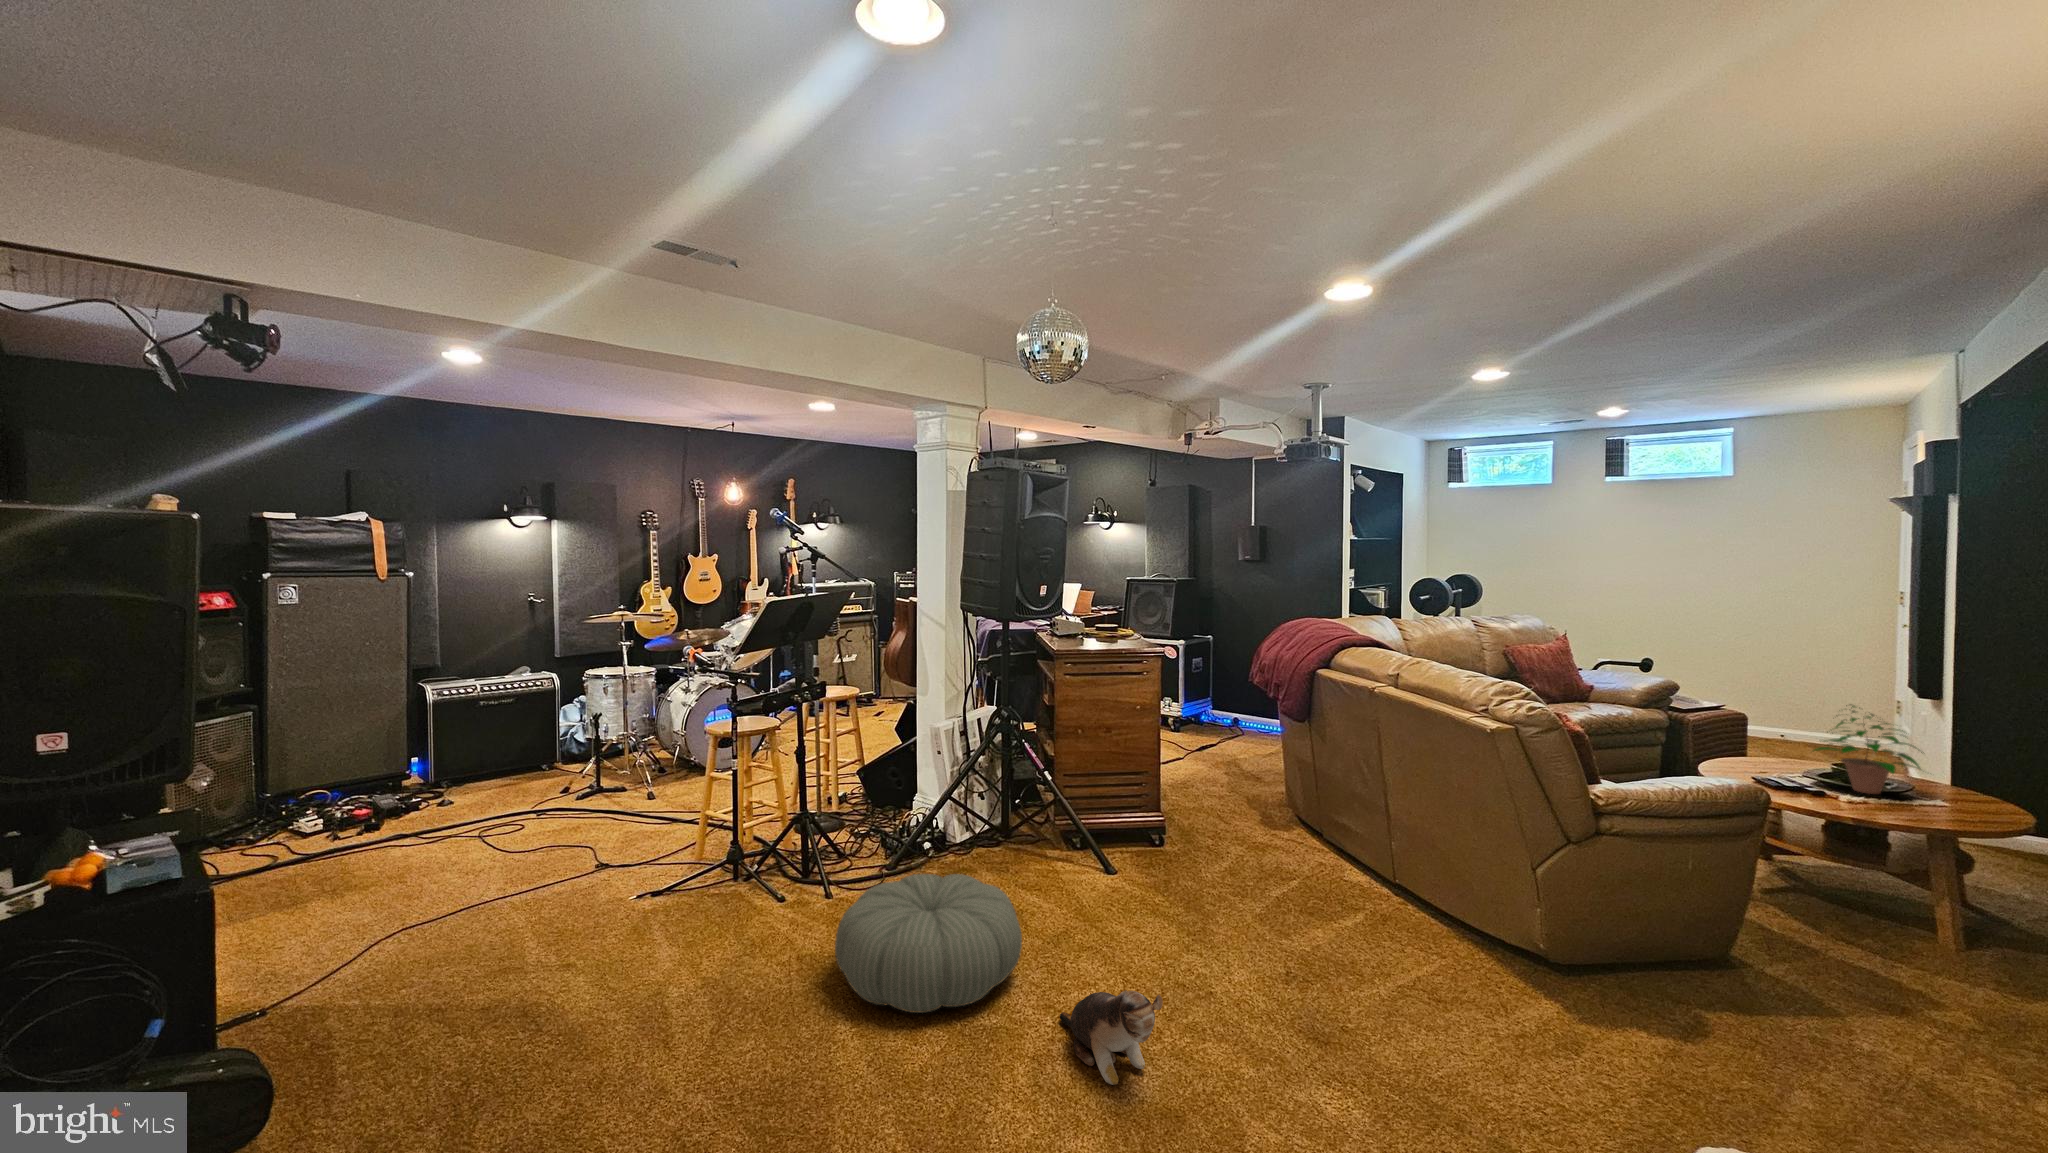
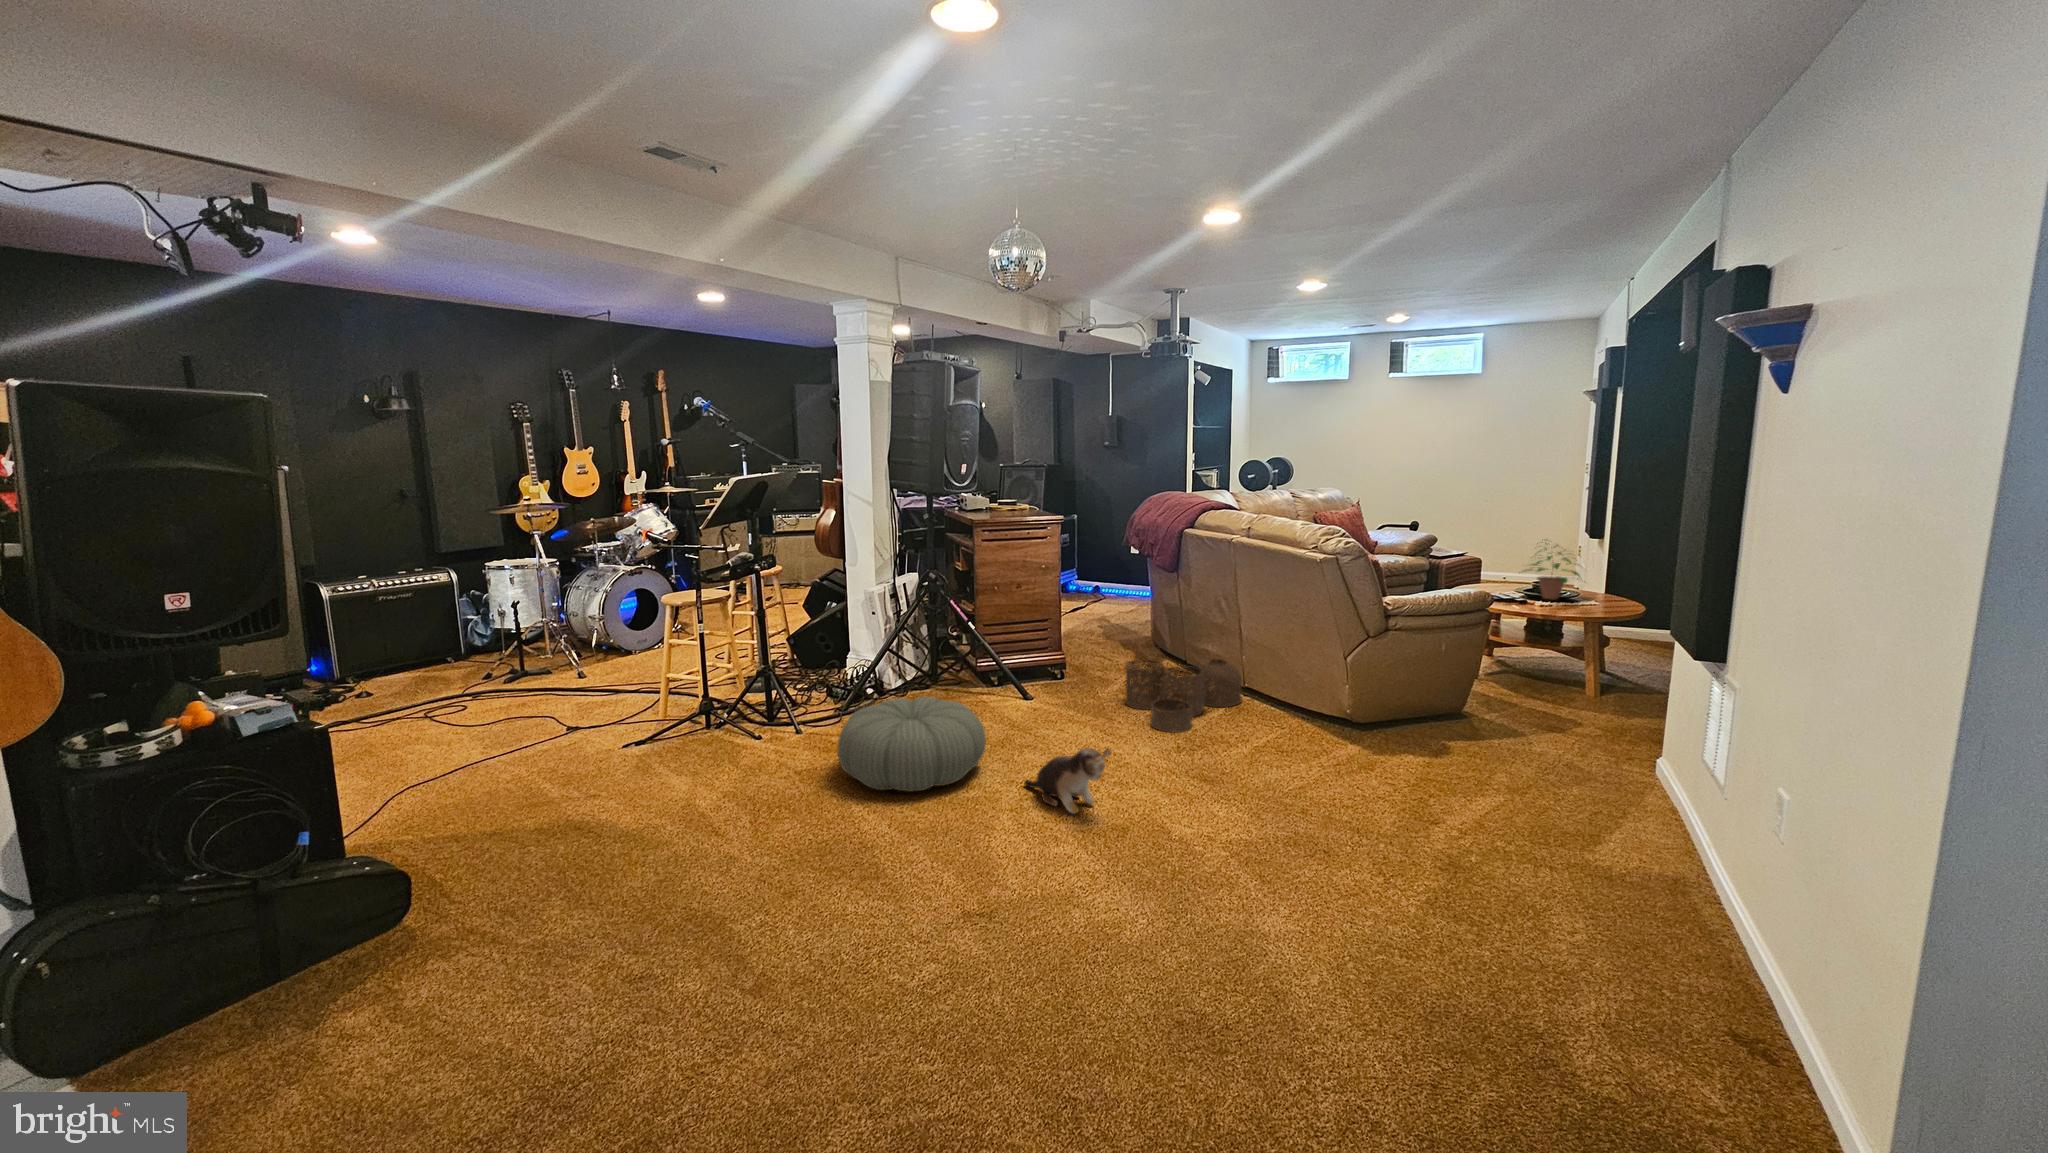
woven basket: none [1230,827,1390,949] -> present [1125,655,1242,732]

